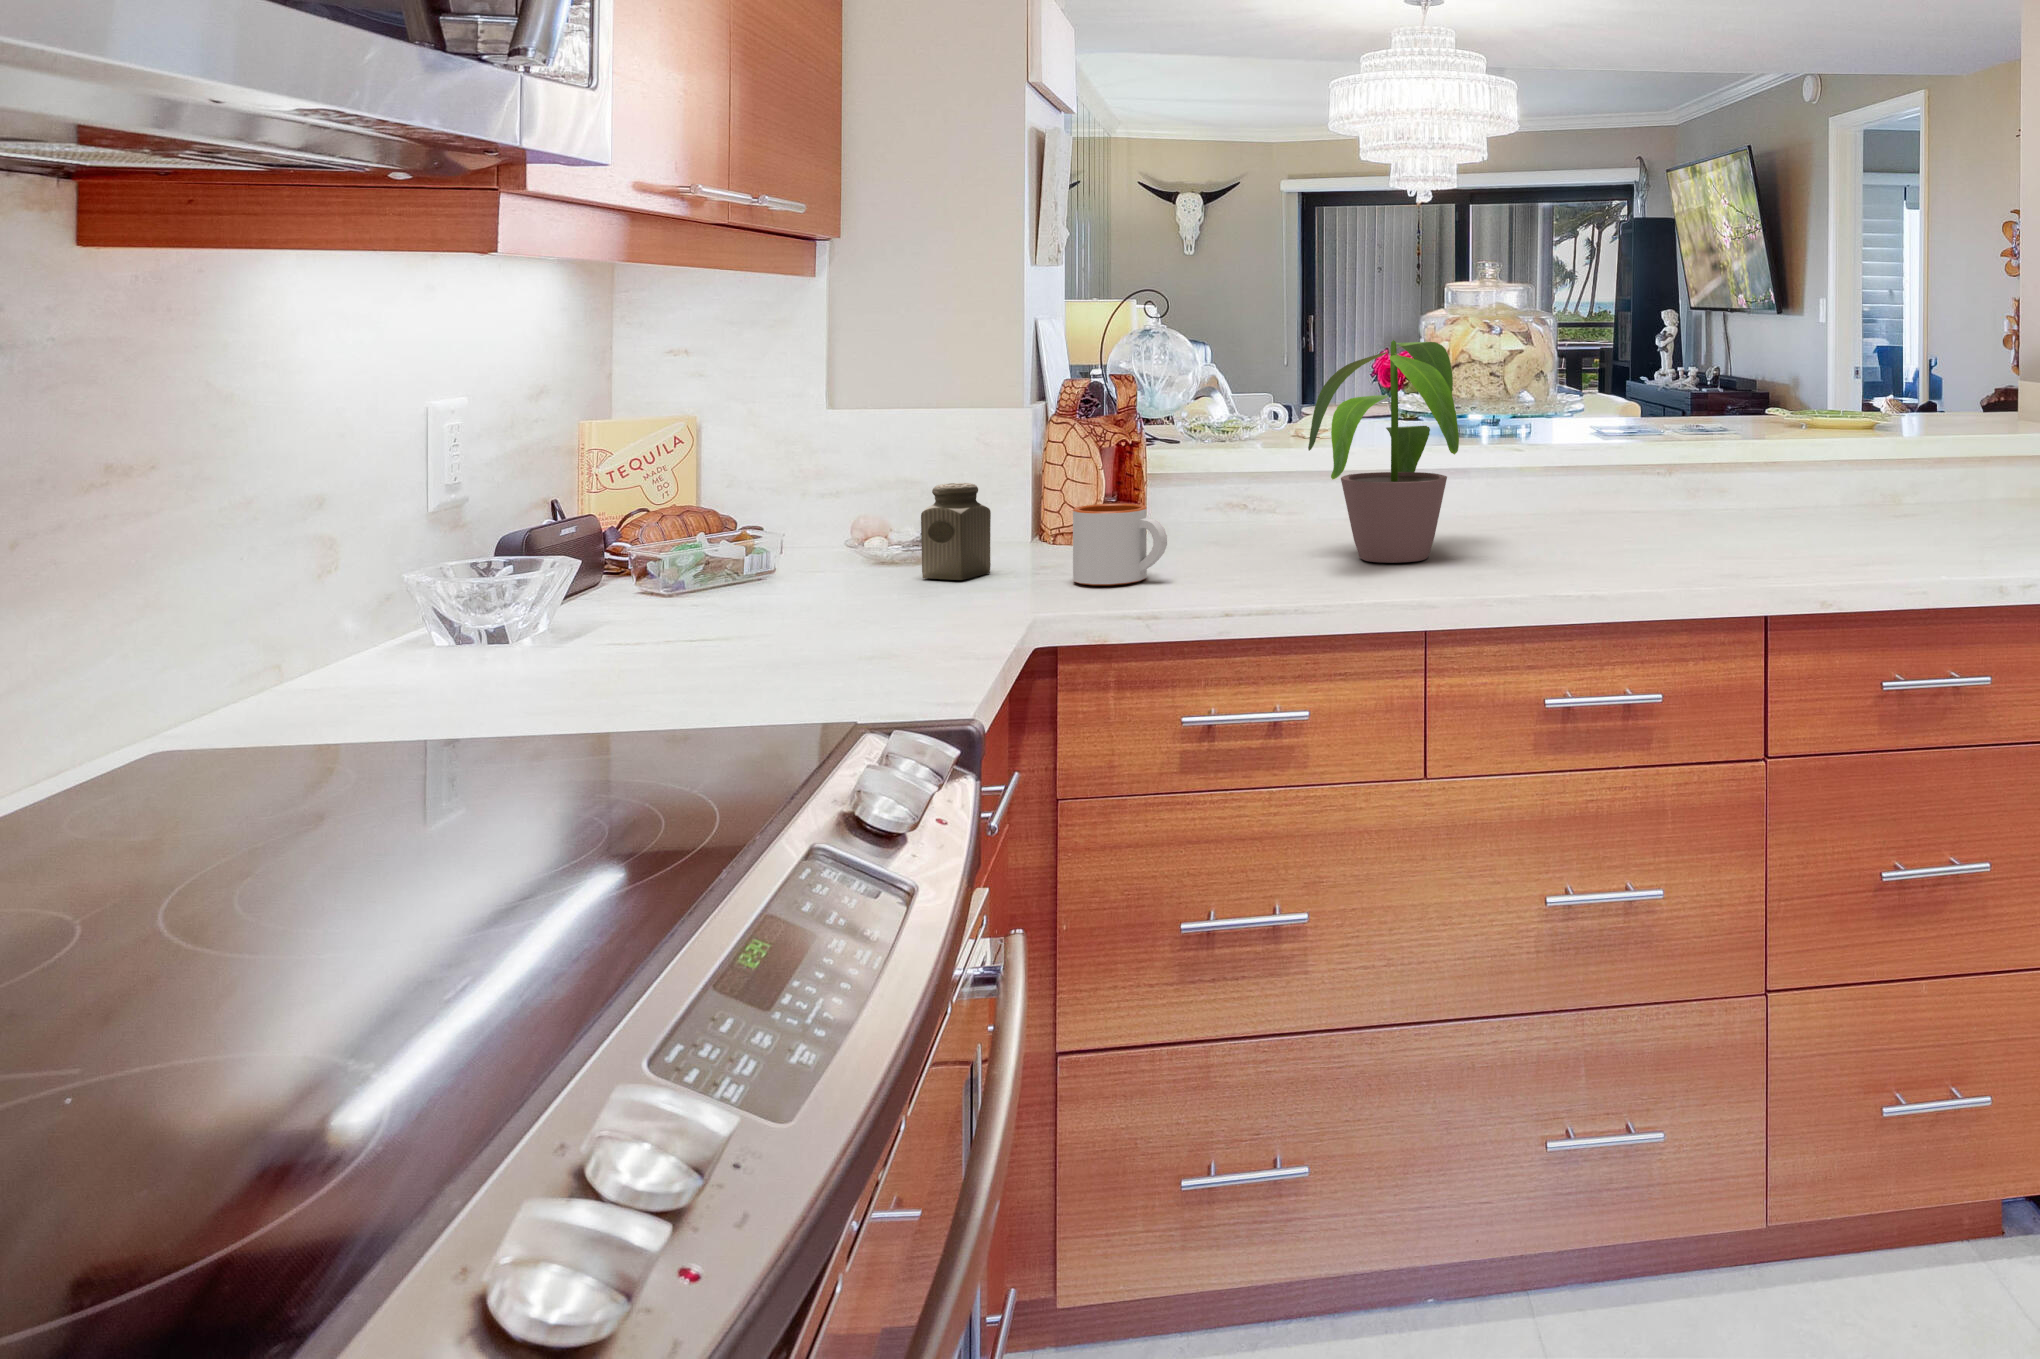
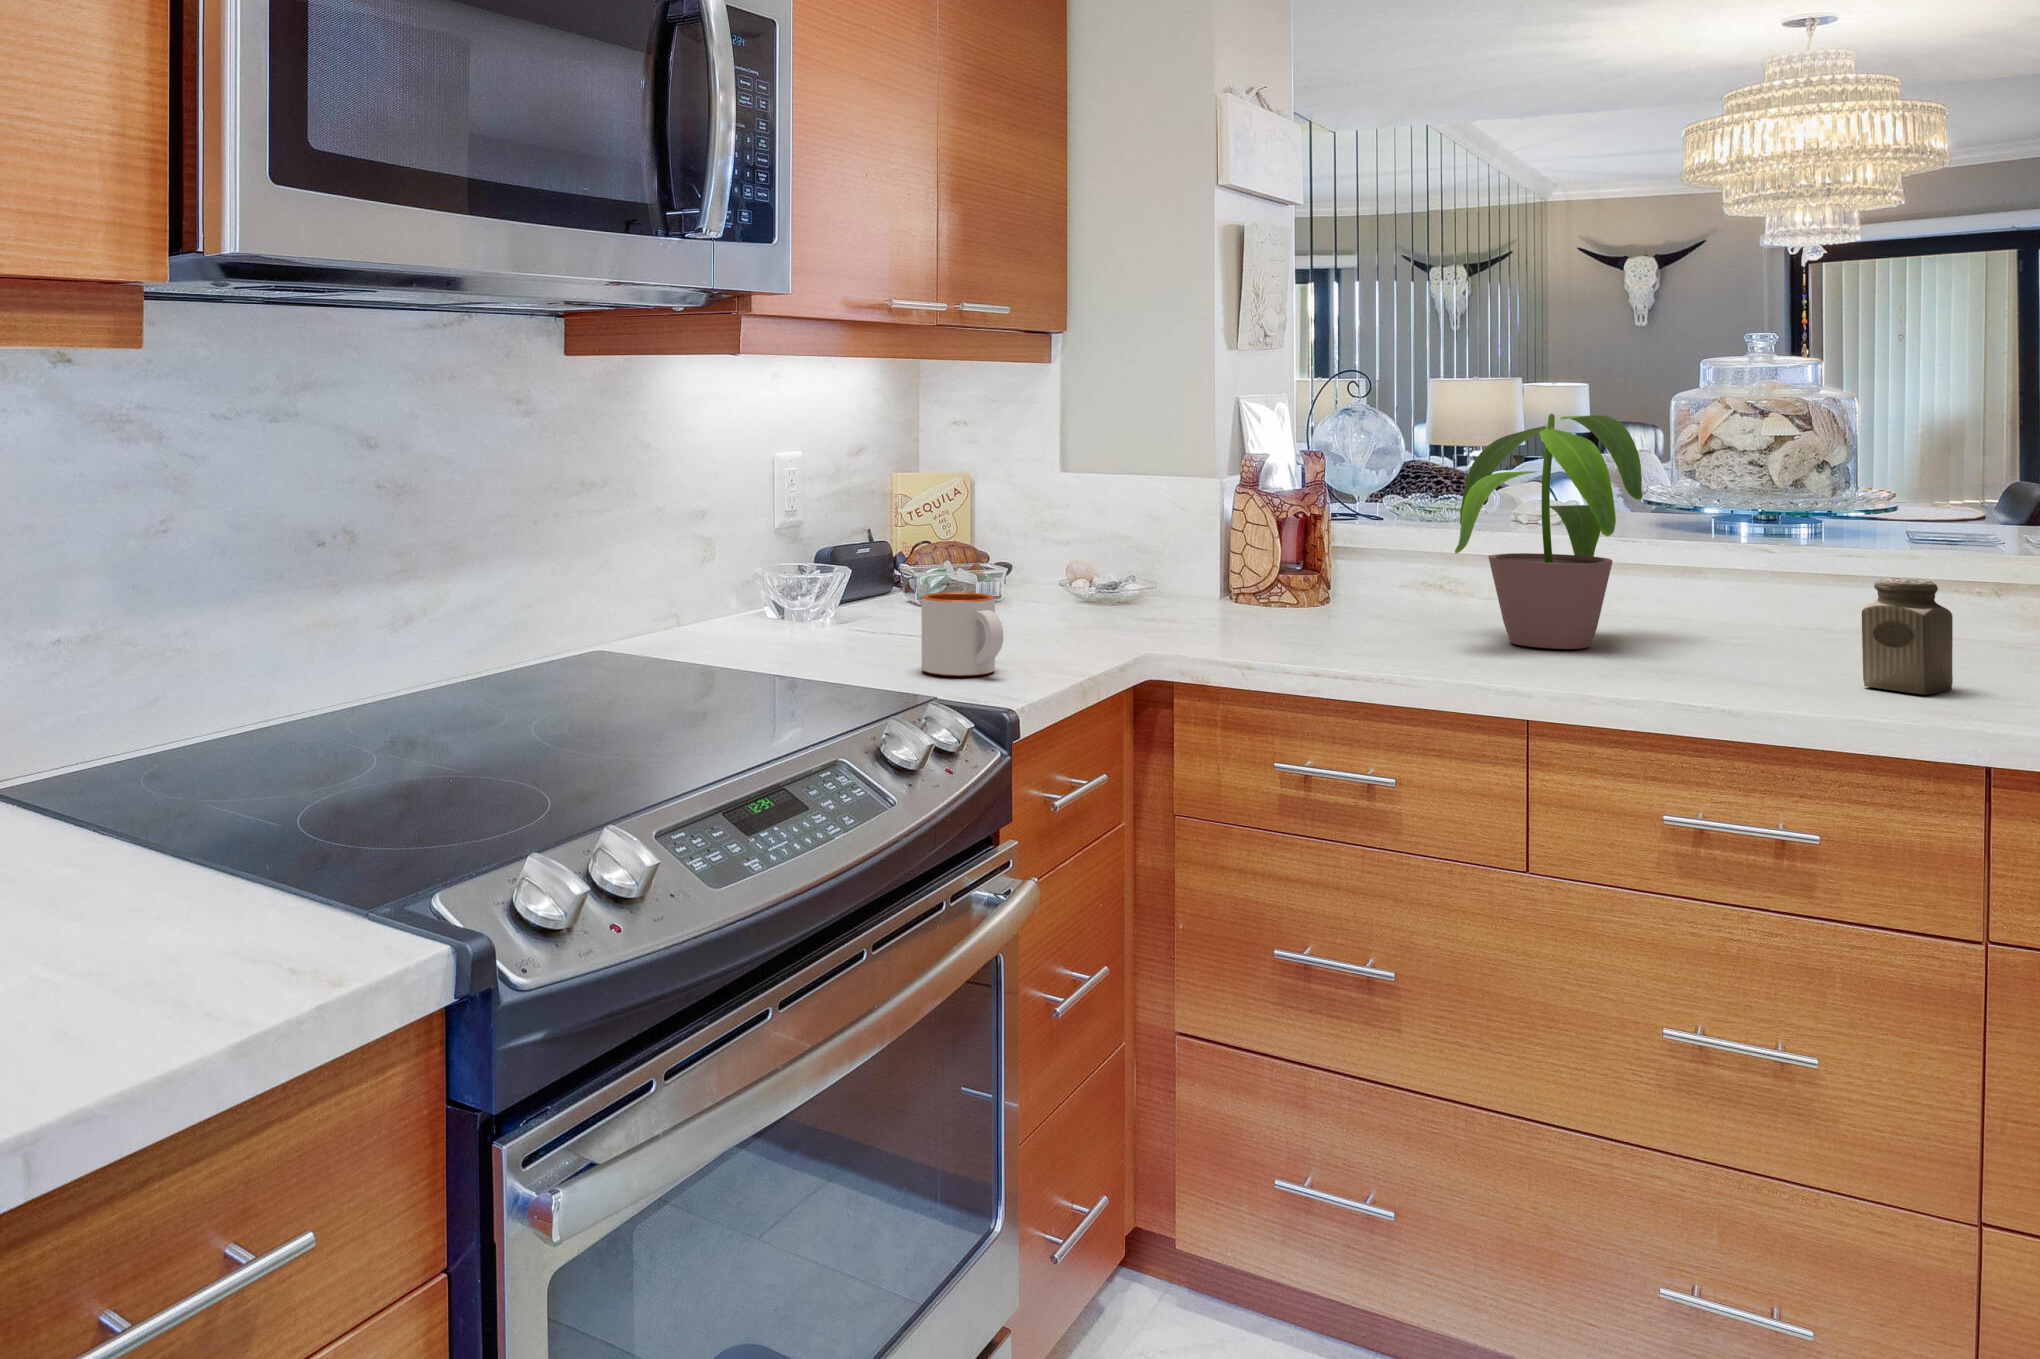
salt shaker: present [921,483,991,580] -> present [1862,578,1953,694]
mug: present [1073,504,1167,585] -> present [922,592,1003,676]

